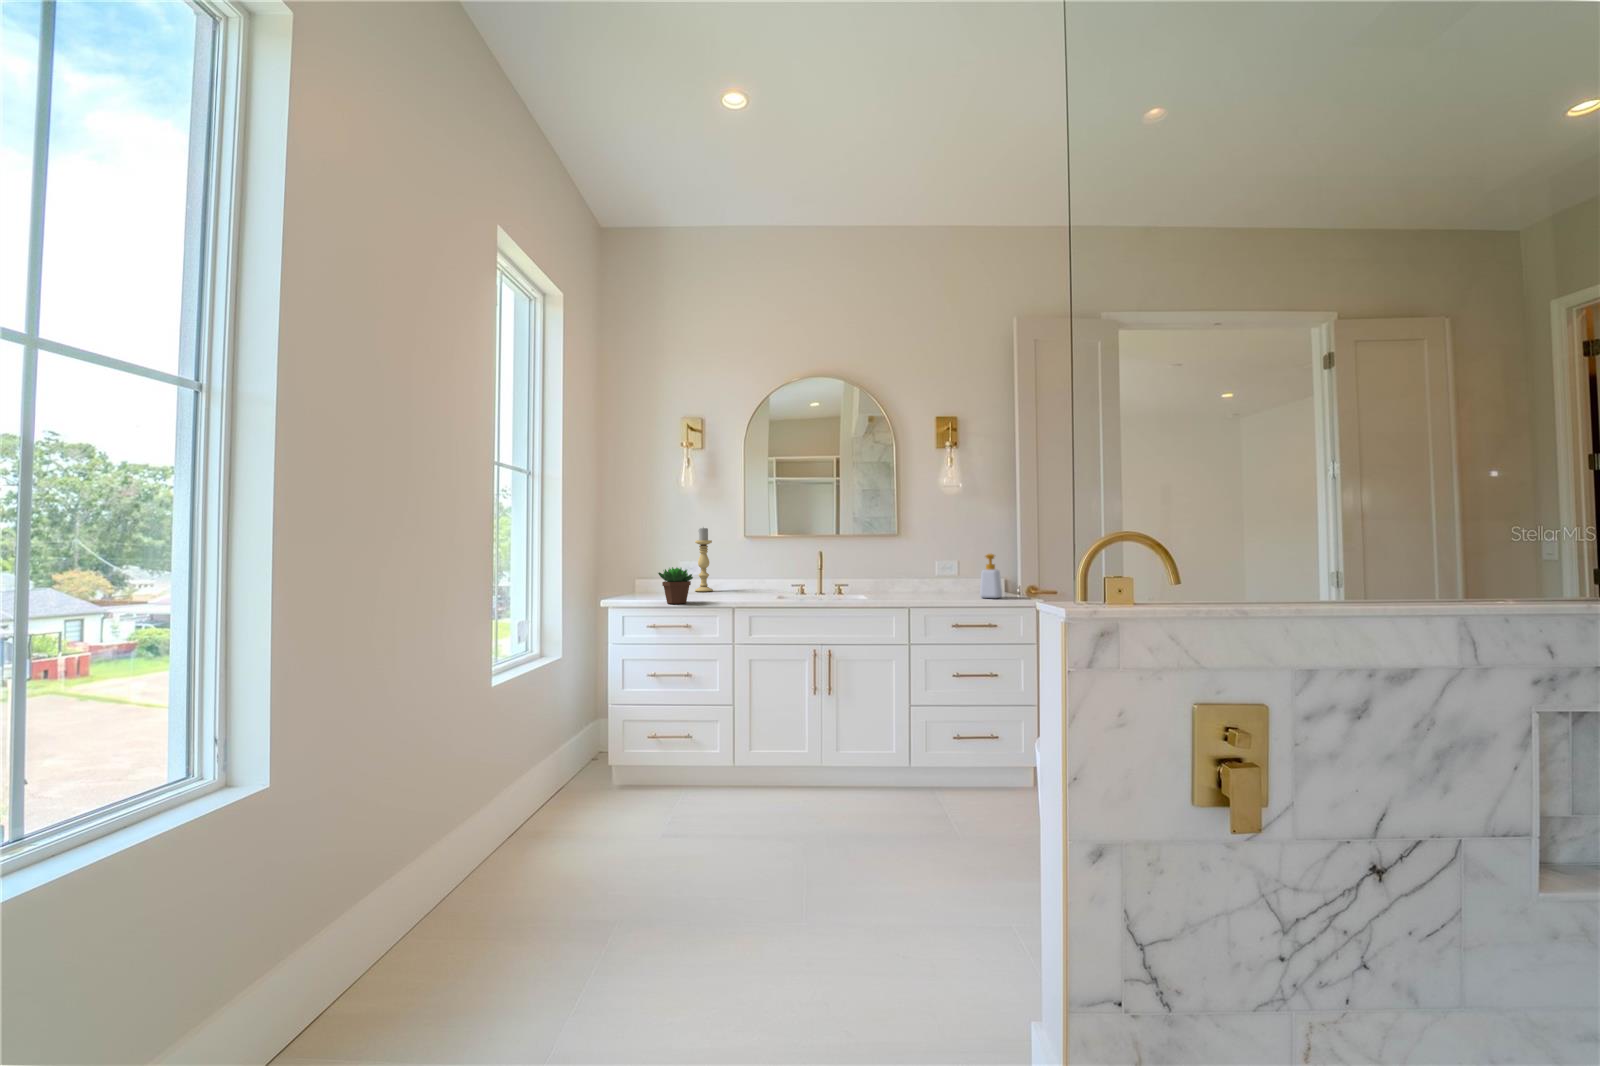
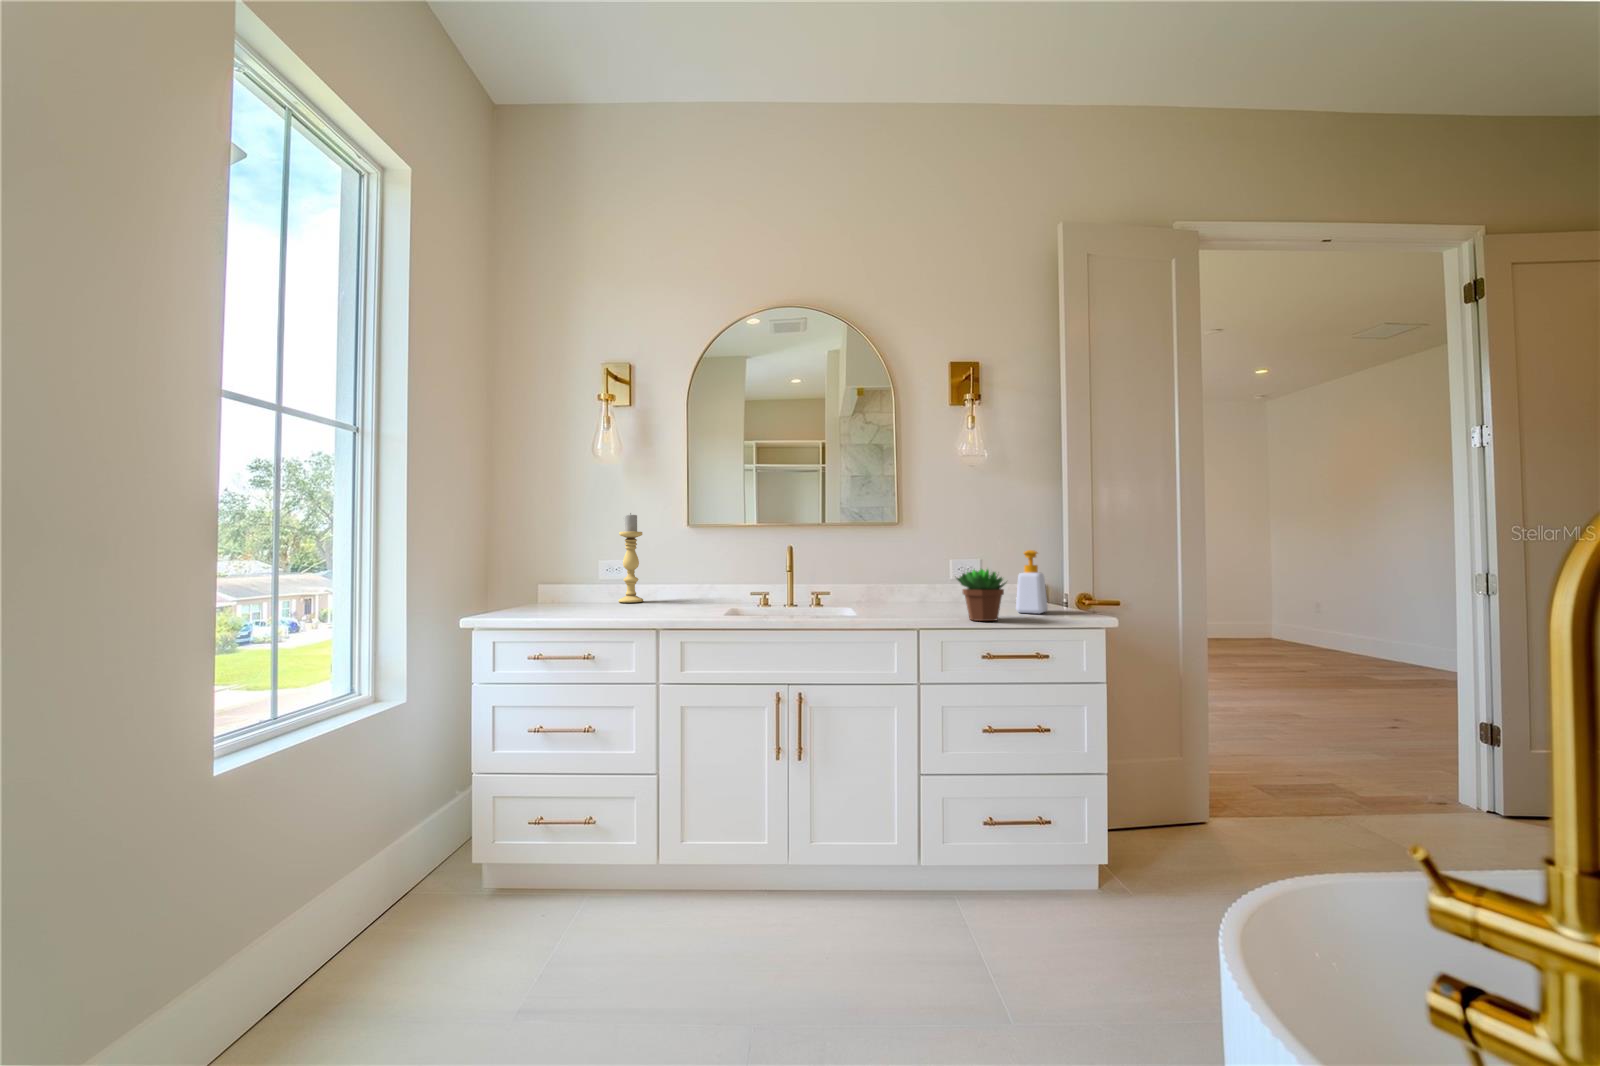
succulent plant: present [658,567,693,604] -> present [956,569,1006,621]

